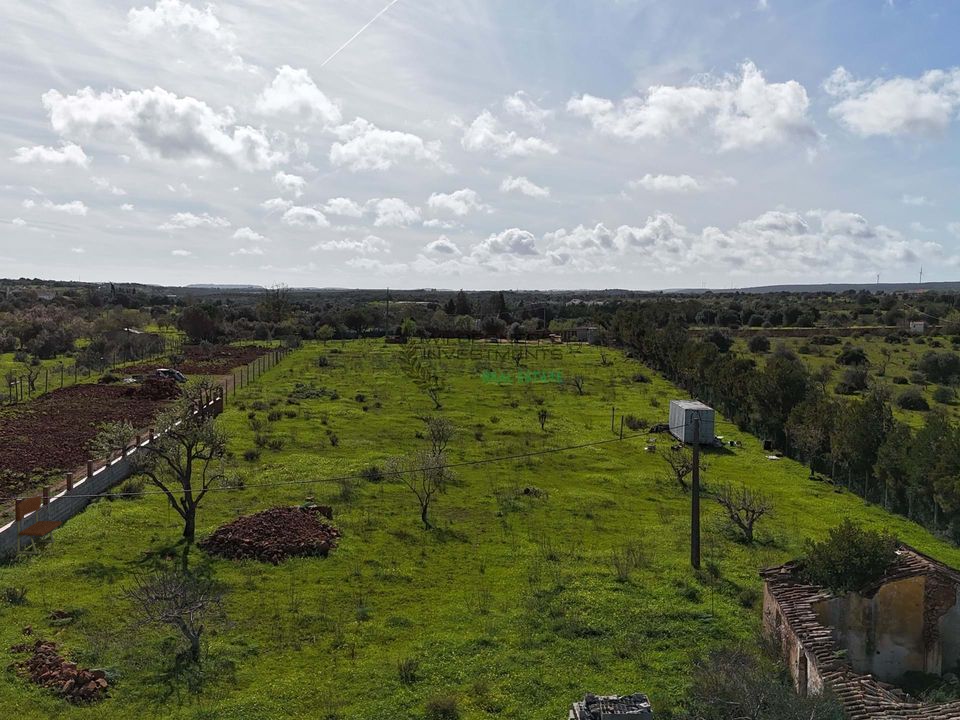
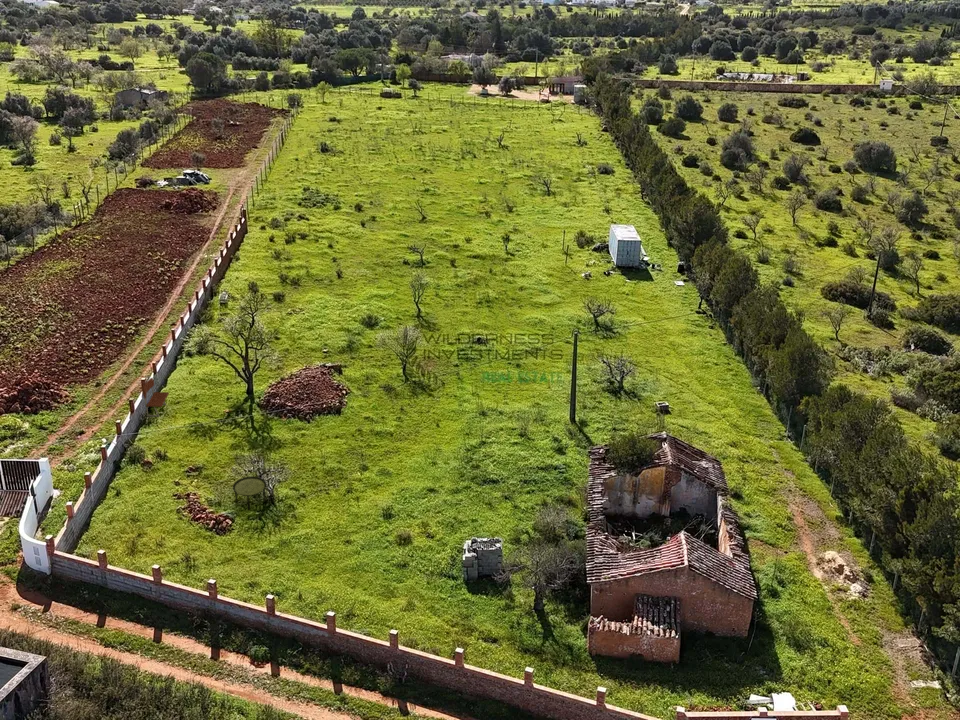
round table: none [122,611,187,668] -> present [233,476,266,510]

